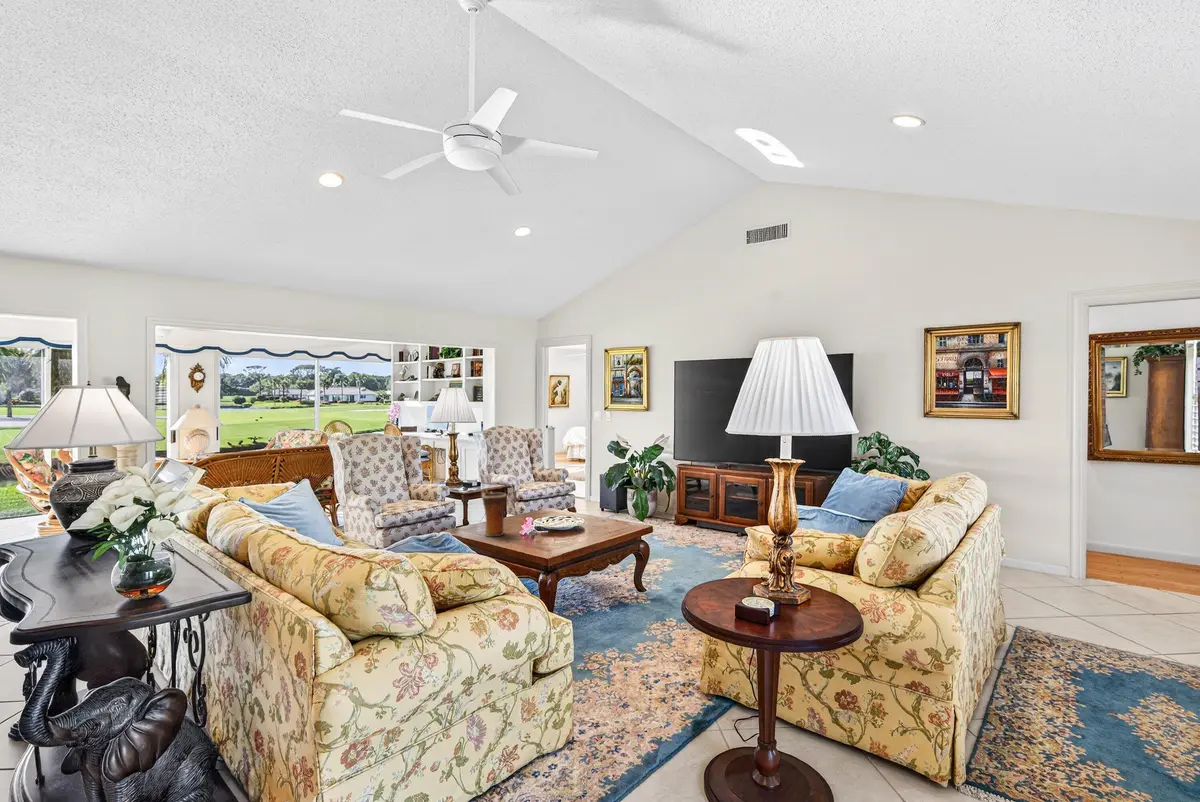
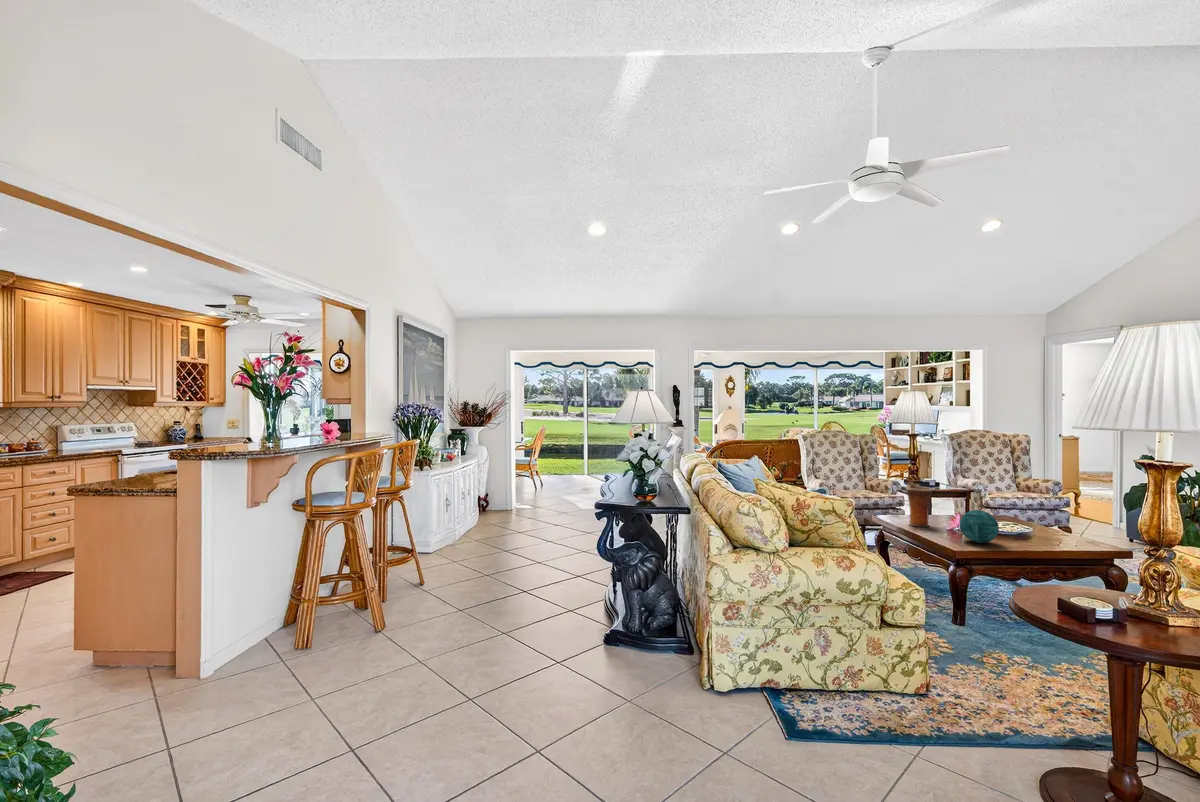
decorative orb: none [540,511,572,544] -> present [960,510,999,543]

